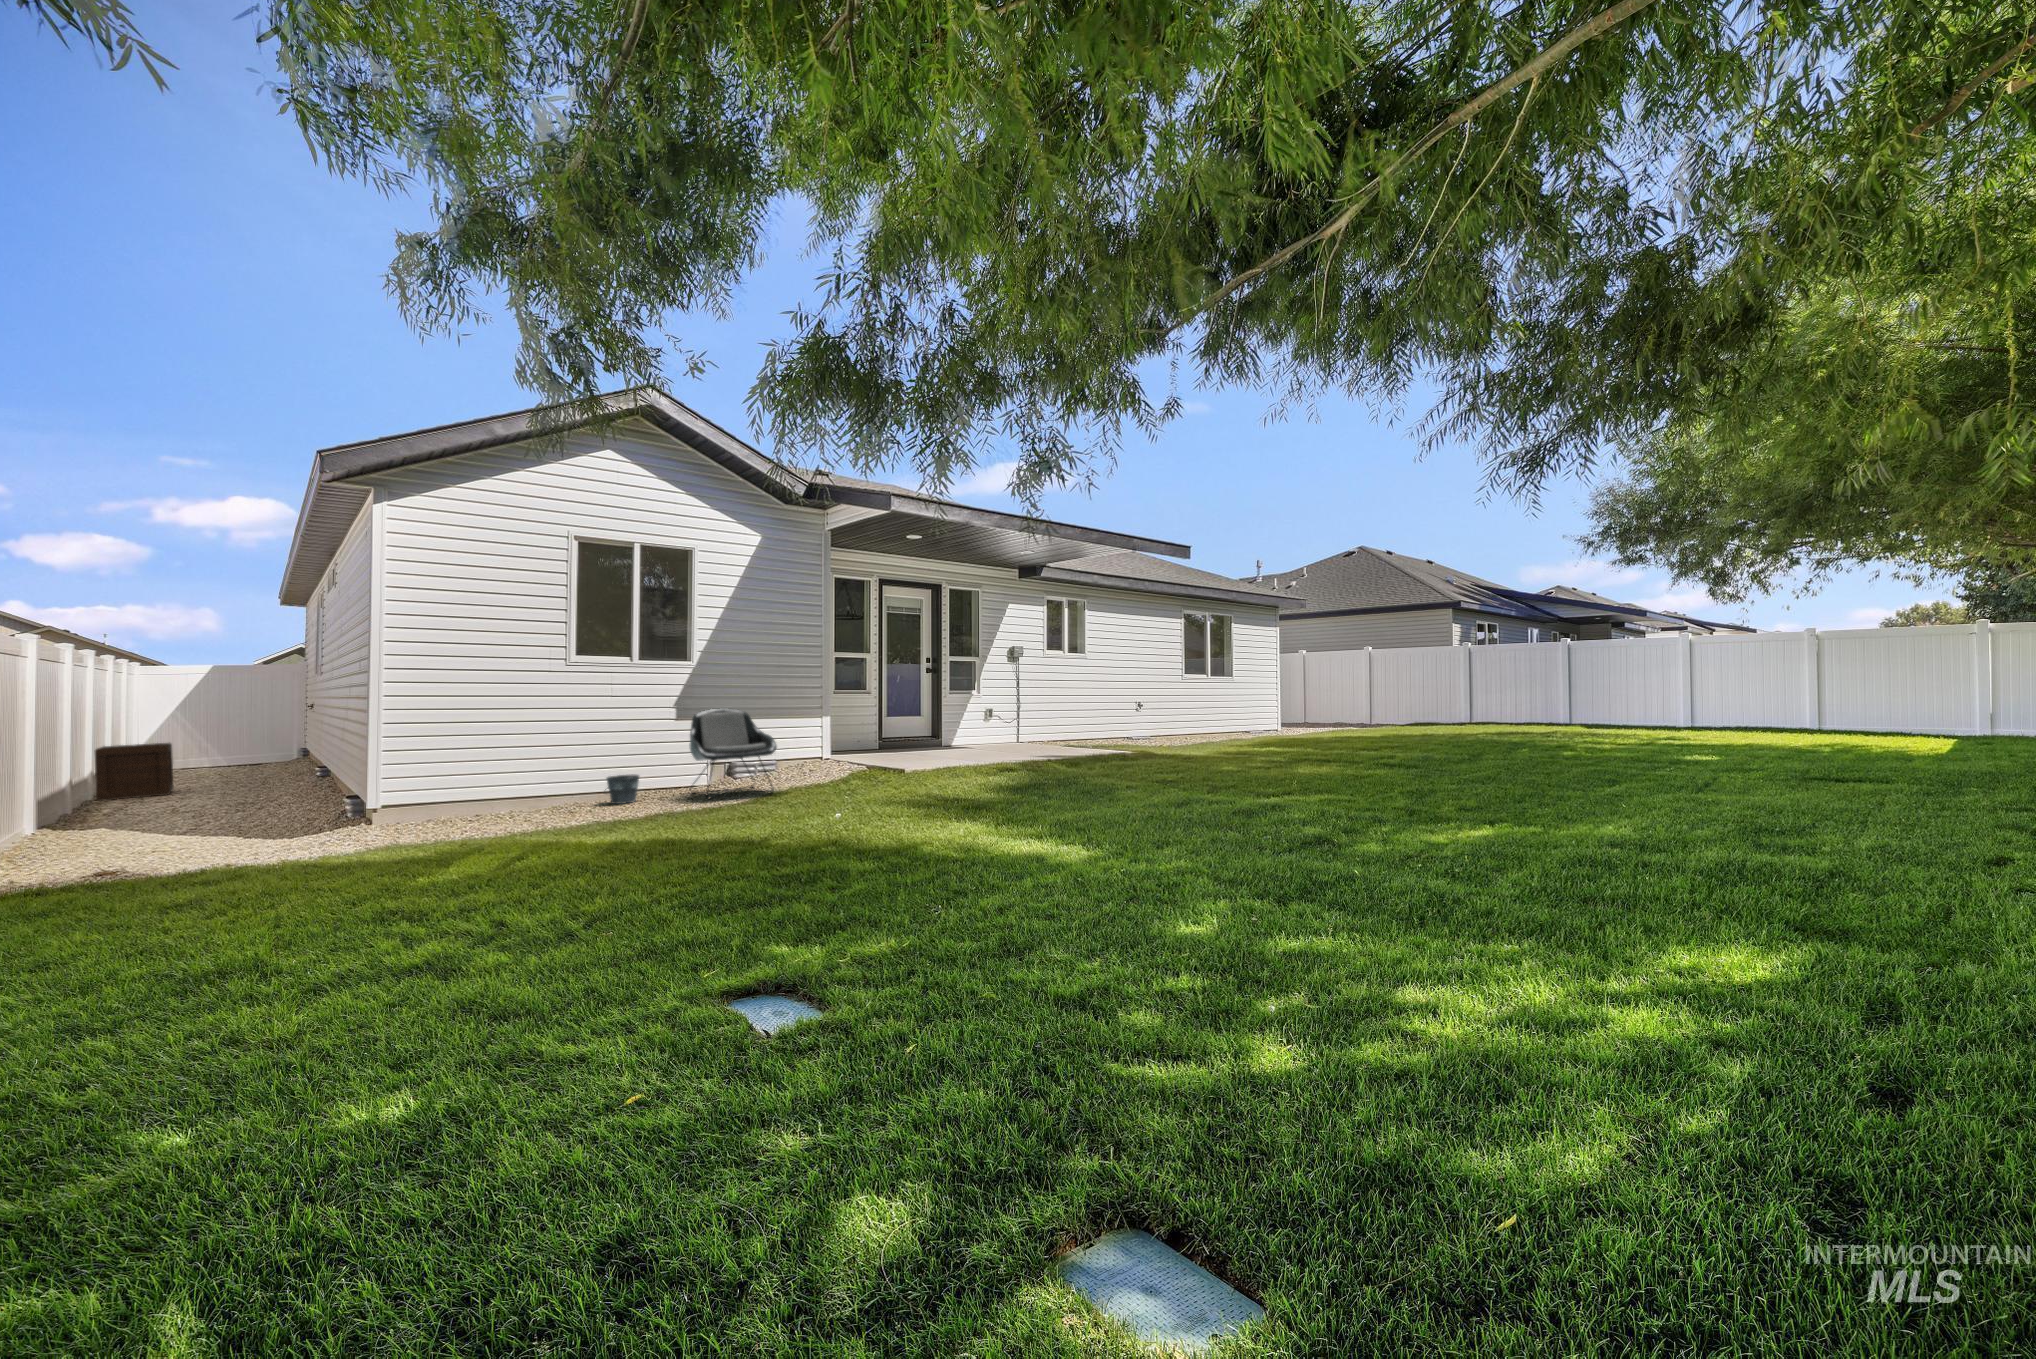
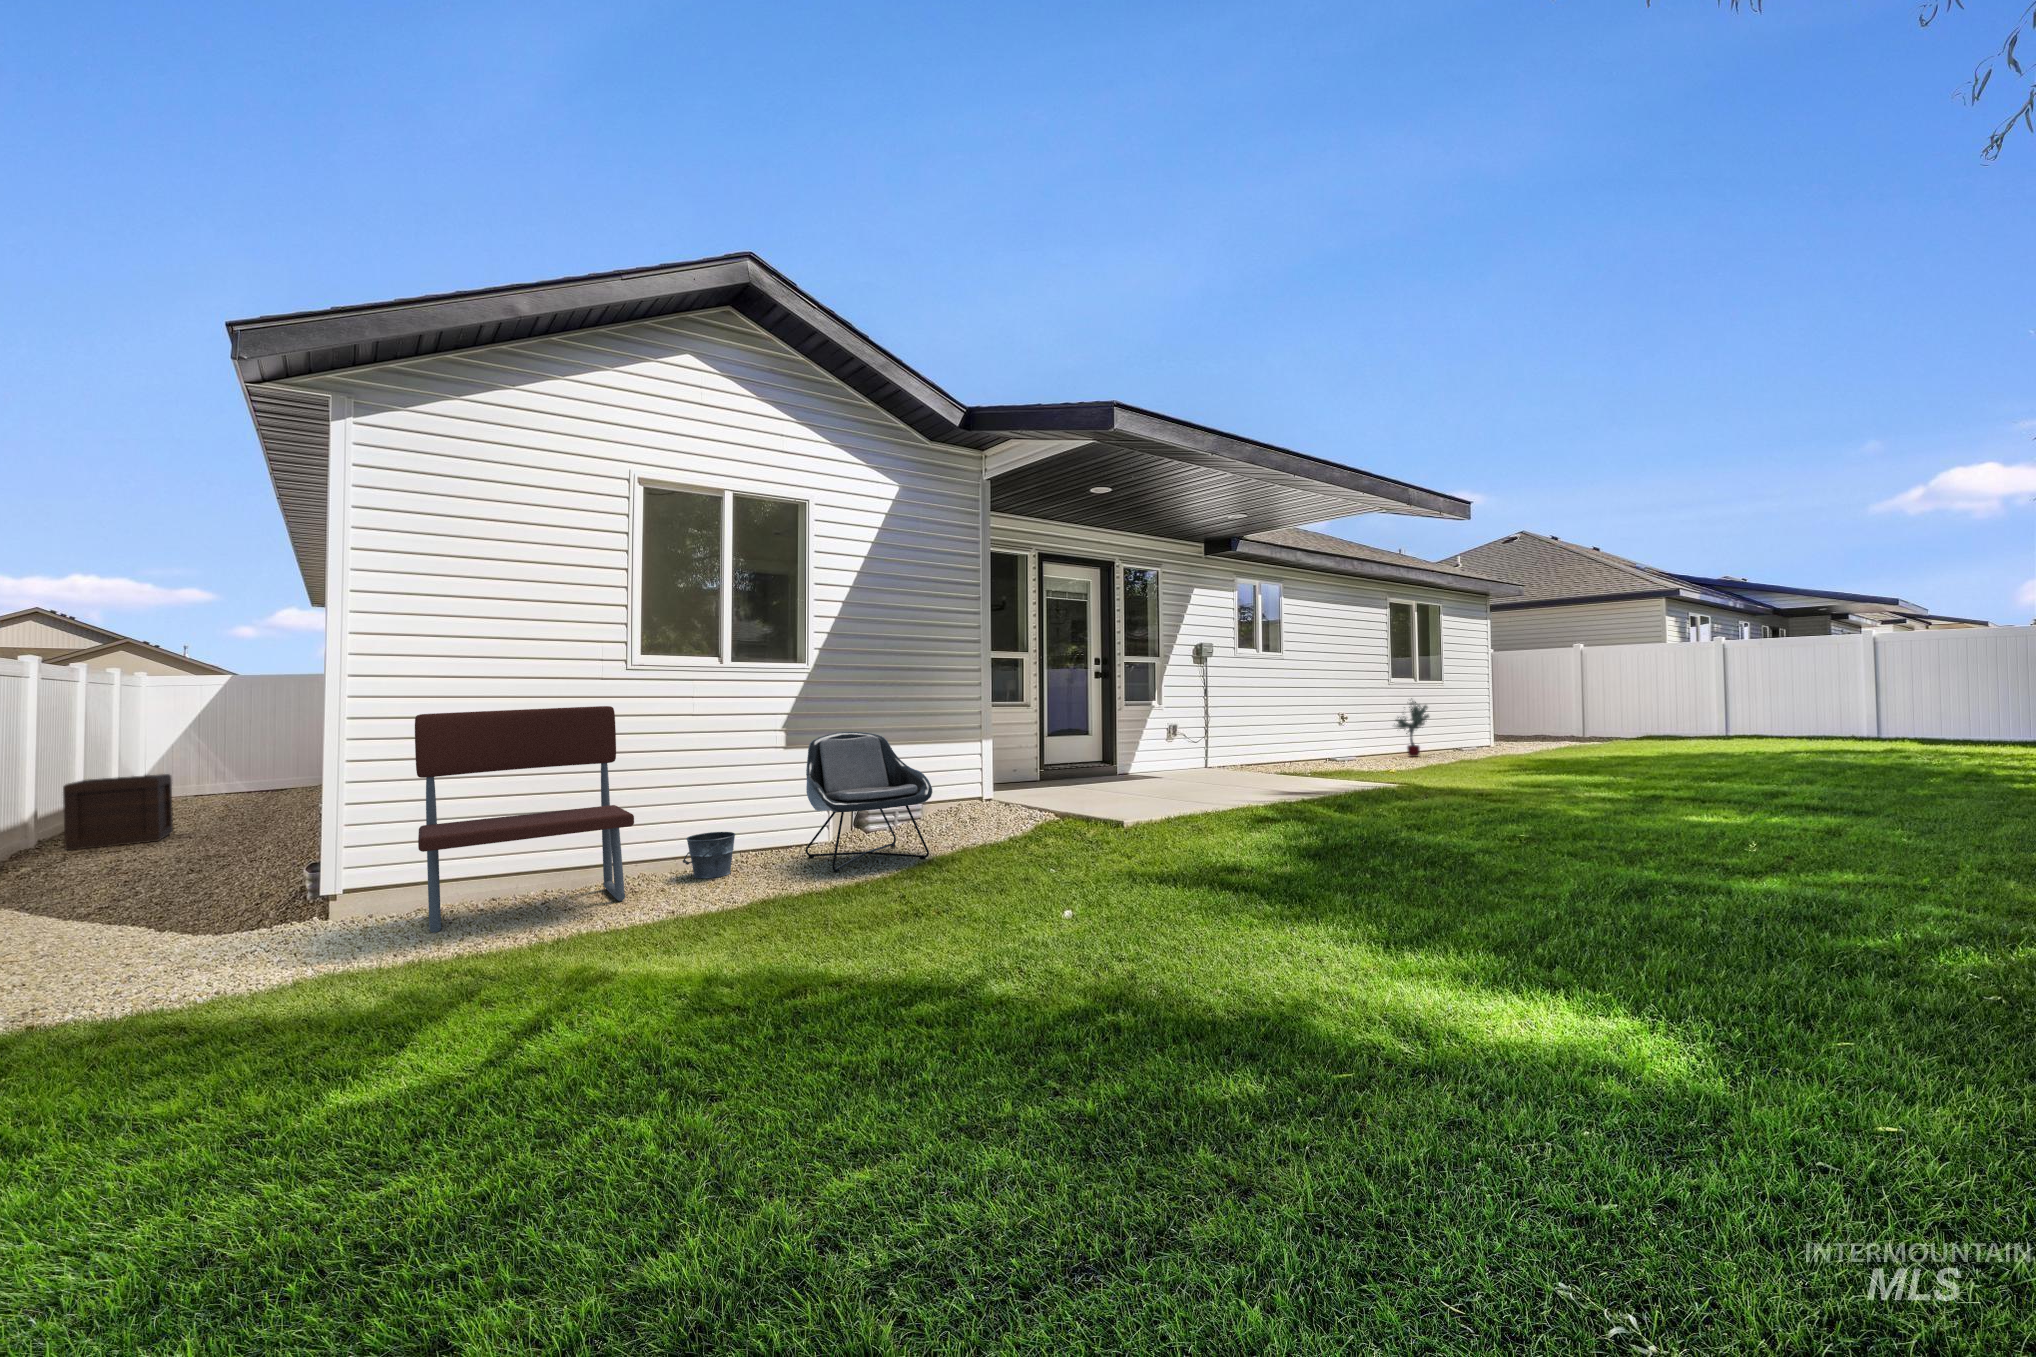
bench: none [428,689,573,827] -> present [415,706,634,933]
potted tree: none [1180,690,1210,736] -> present [1396,698,1429,757]

